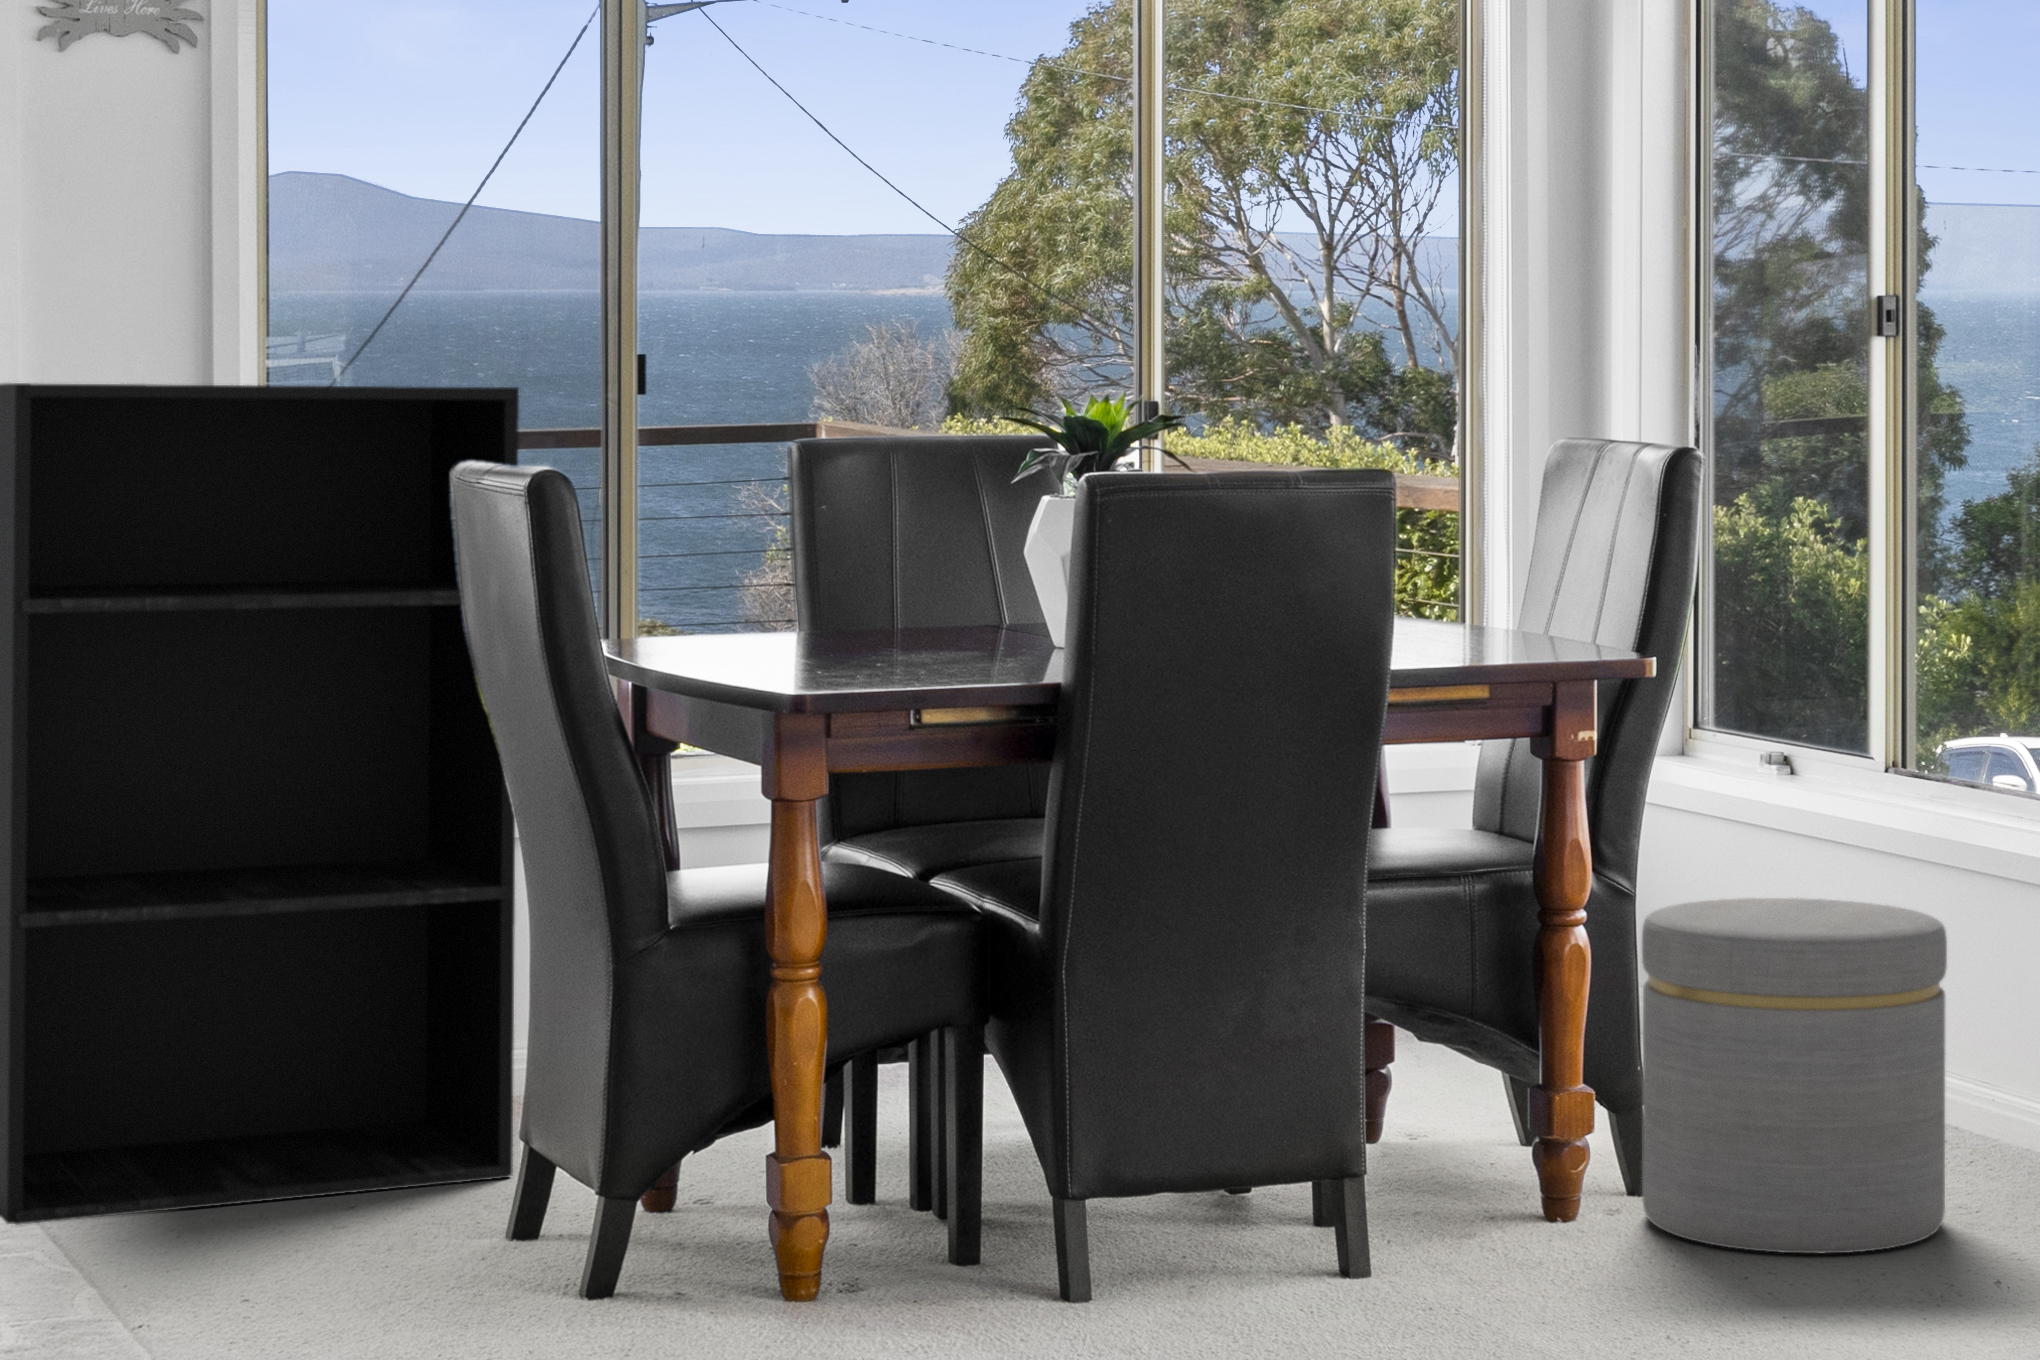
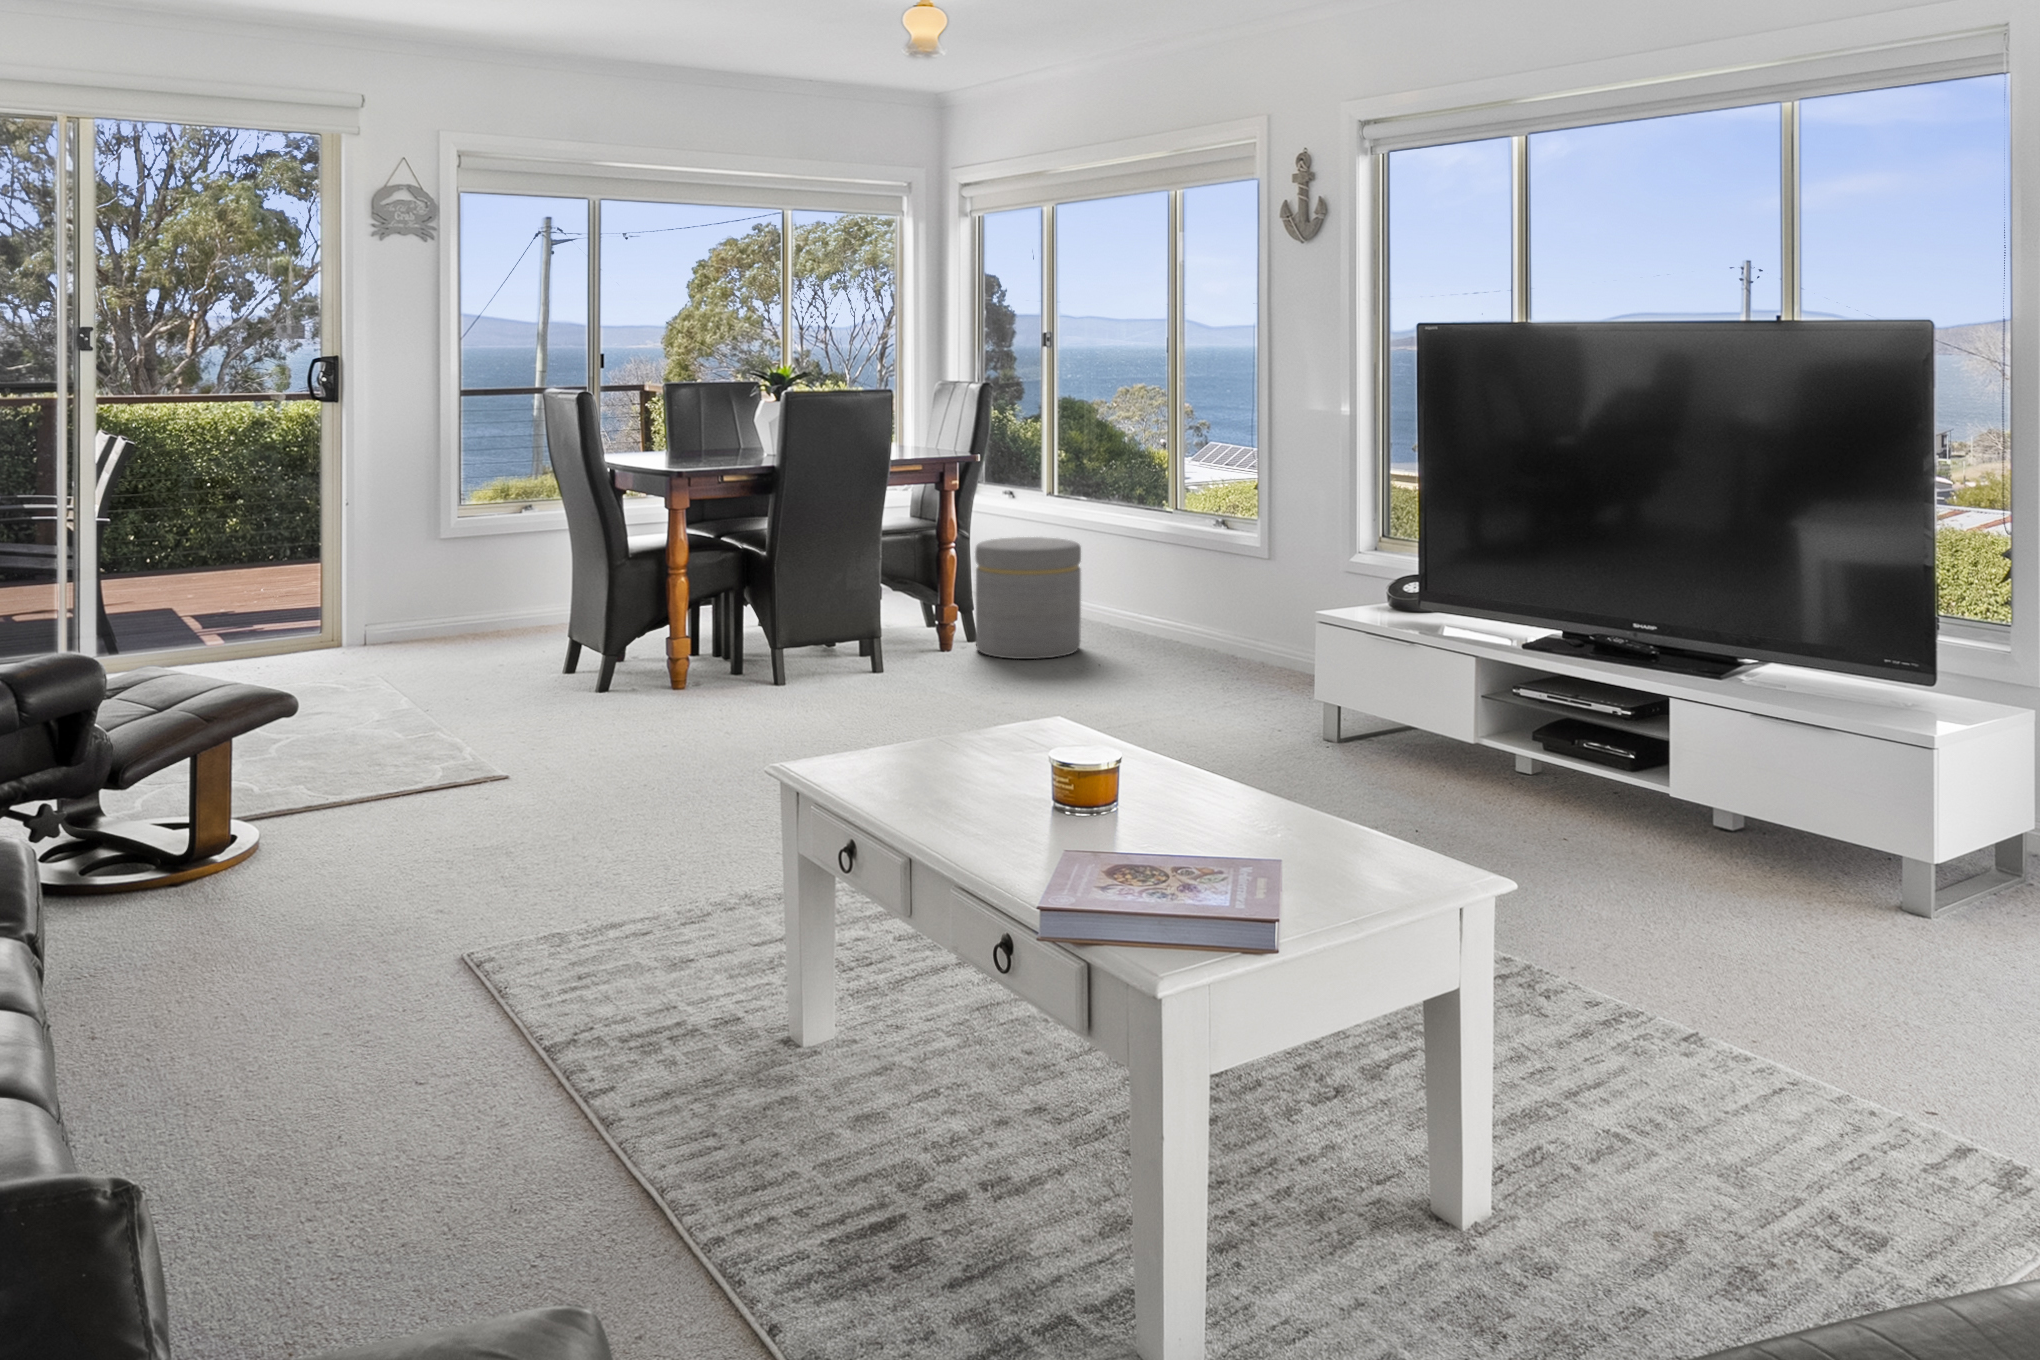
bookshelf: present [0,383,519,1225] -> none [329,358,554,677]

